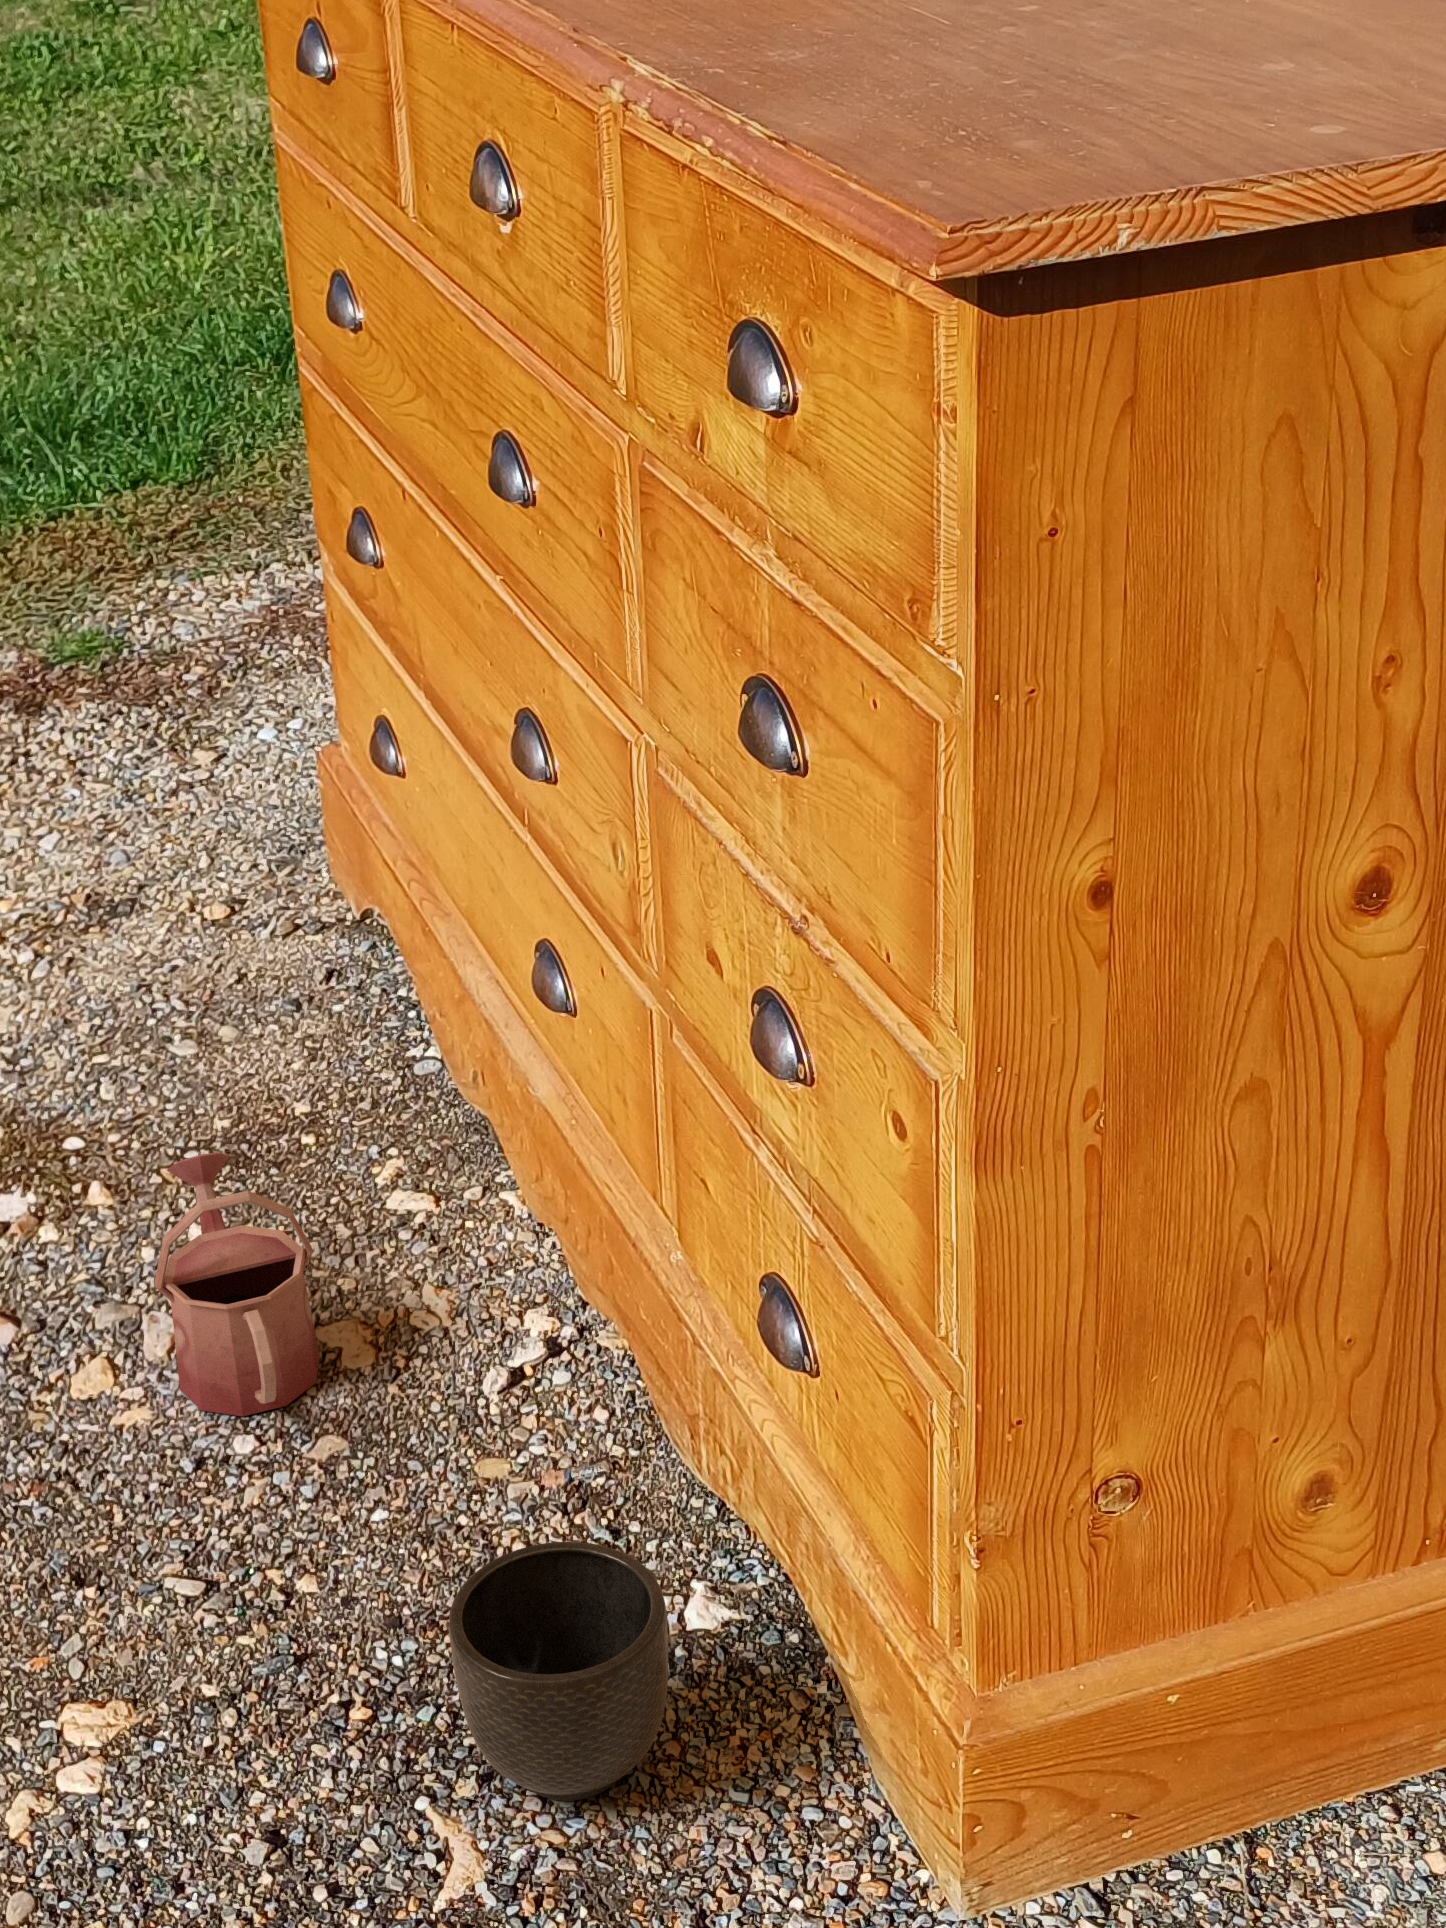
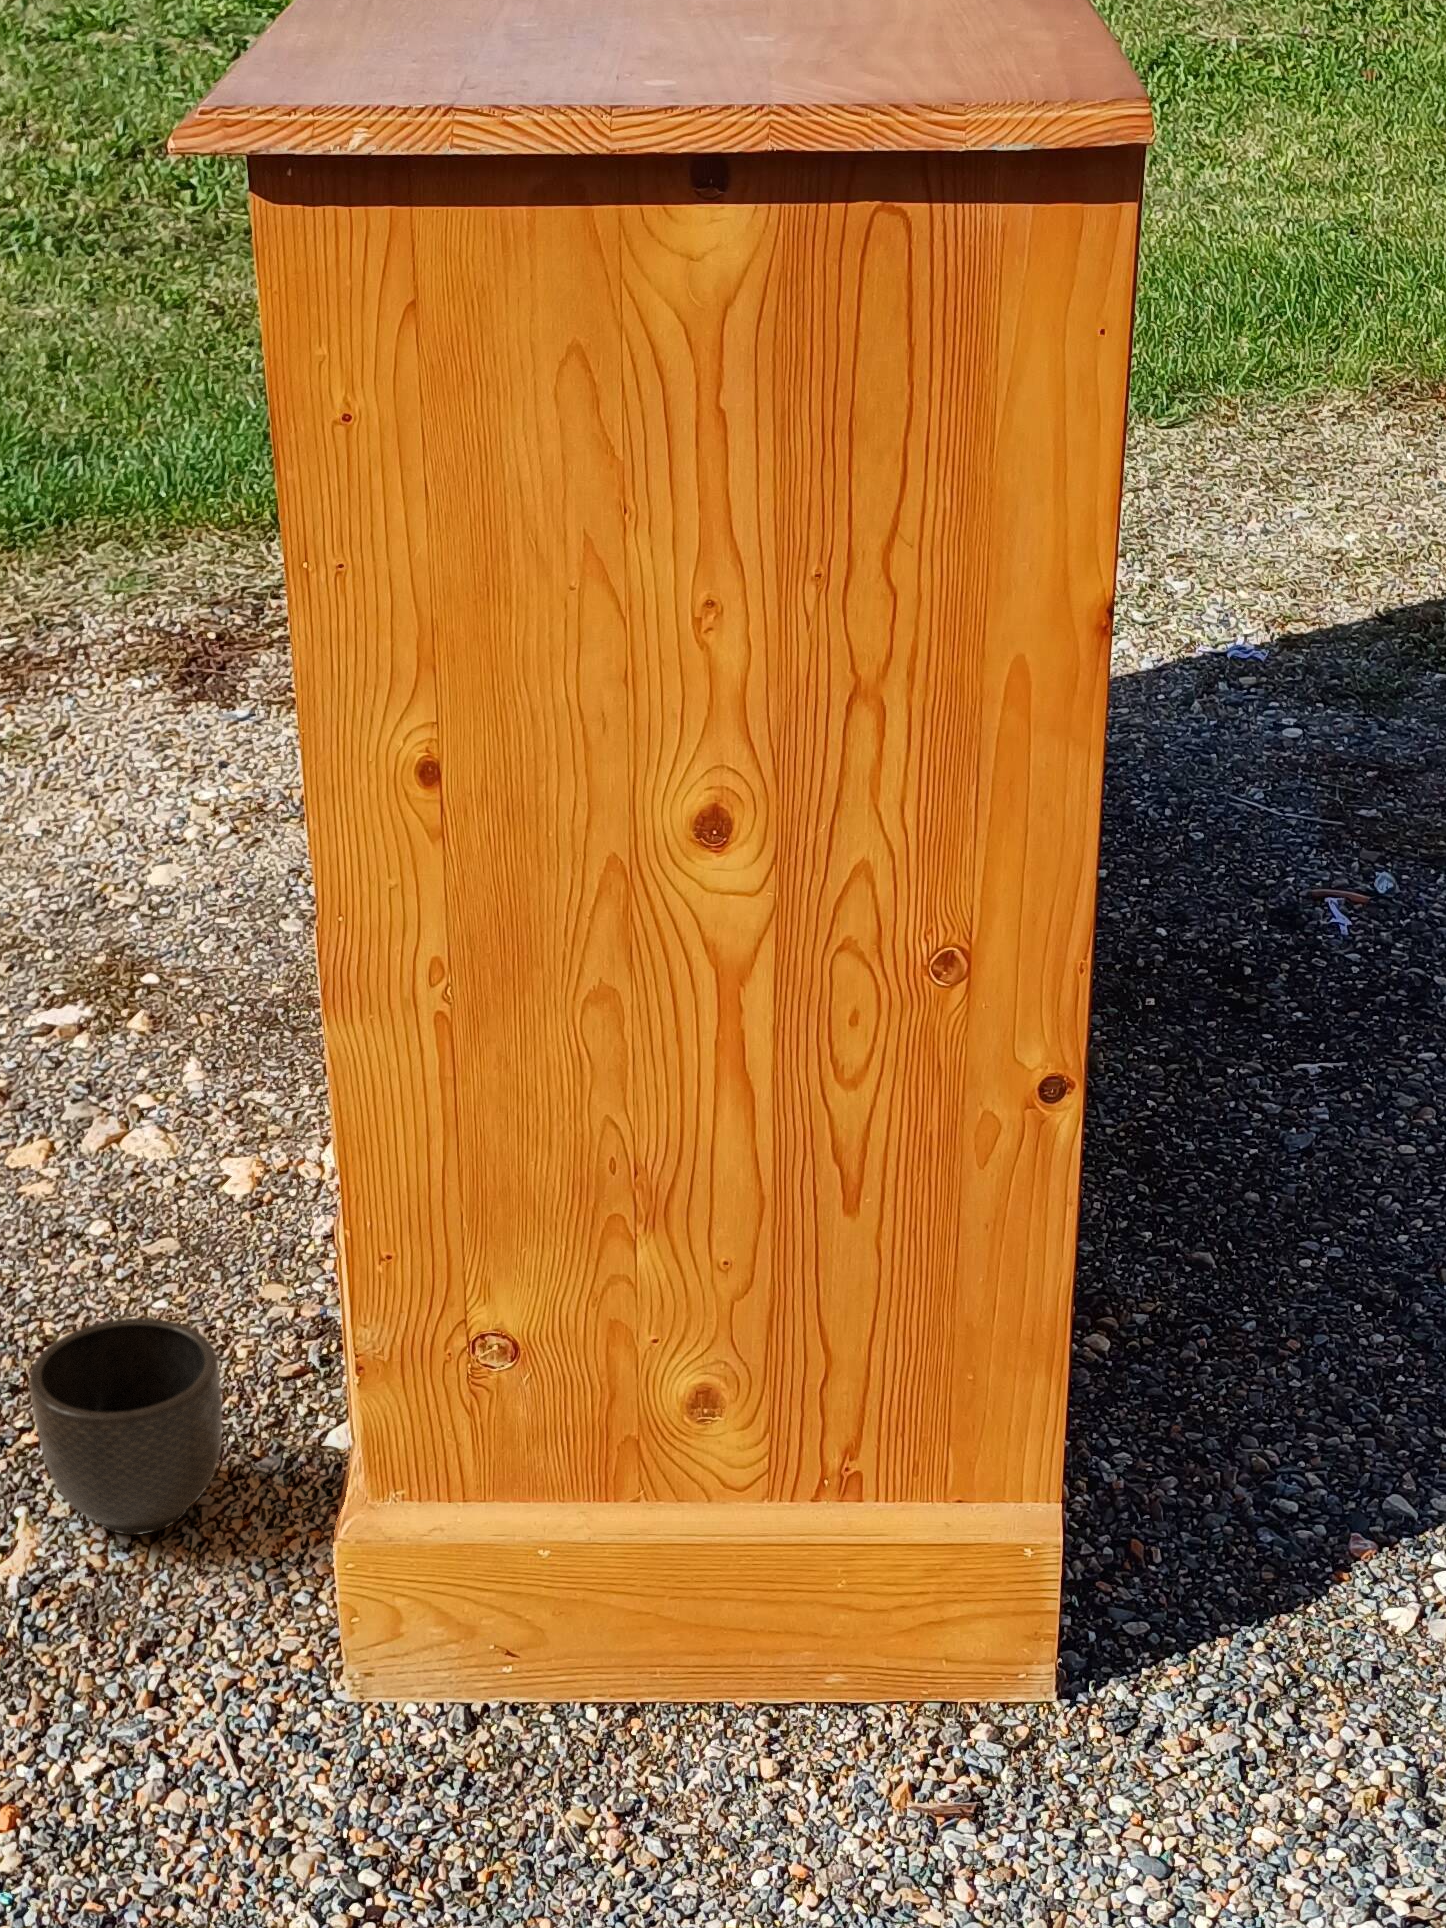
watering can: present [155,1152,320,1416] -> none [52,986,194,1204]

